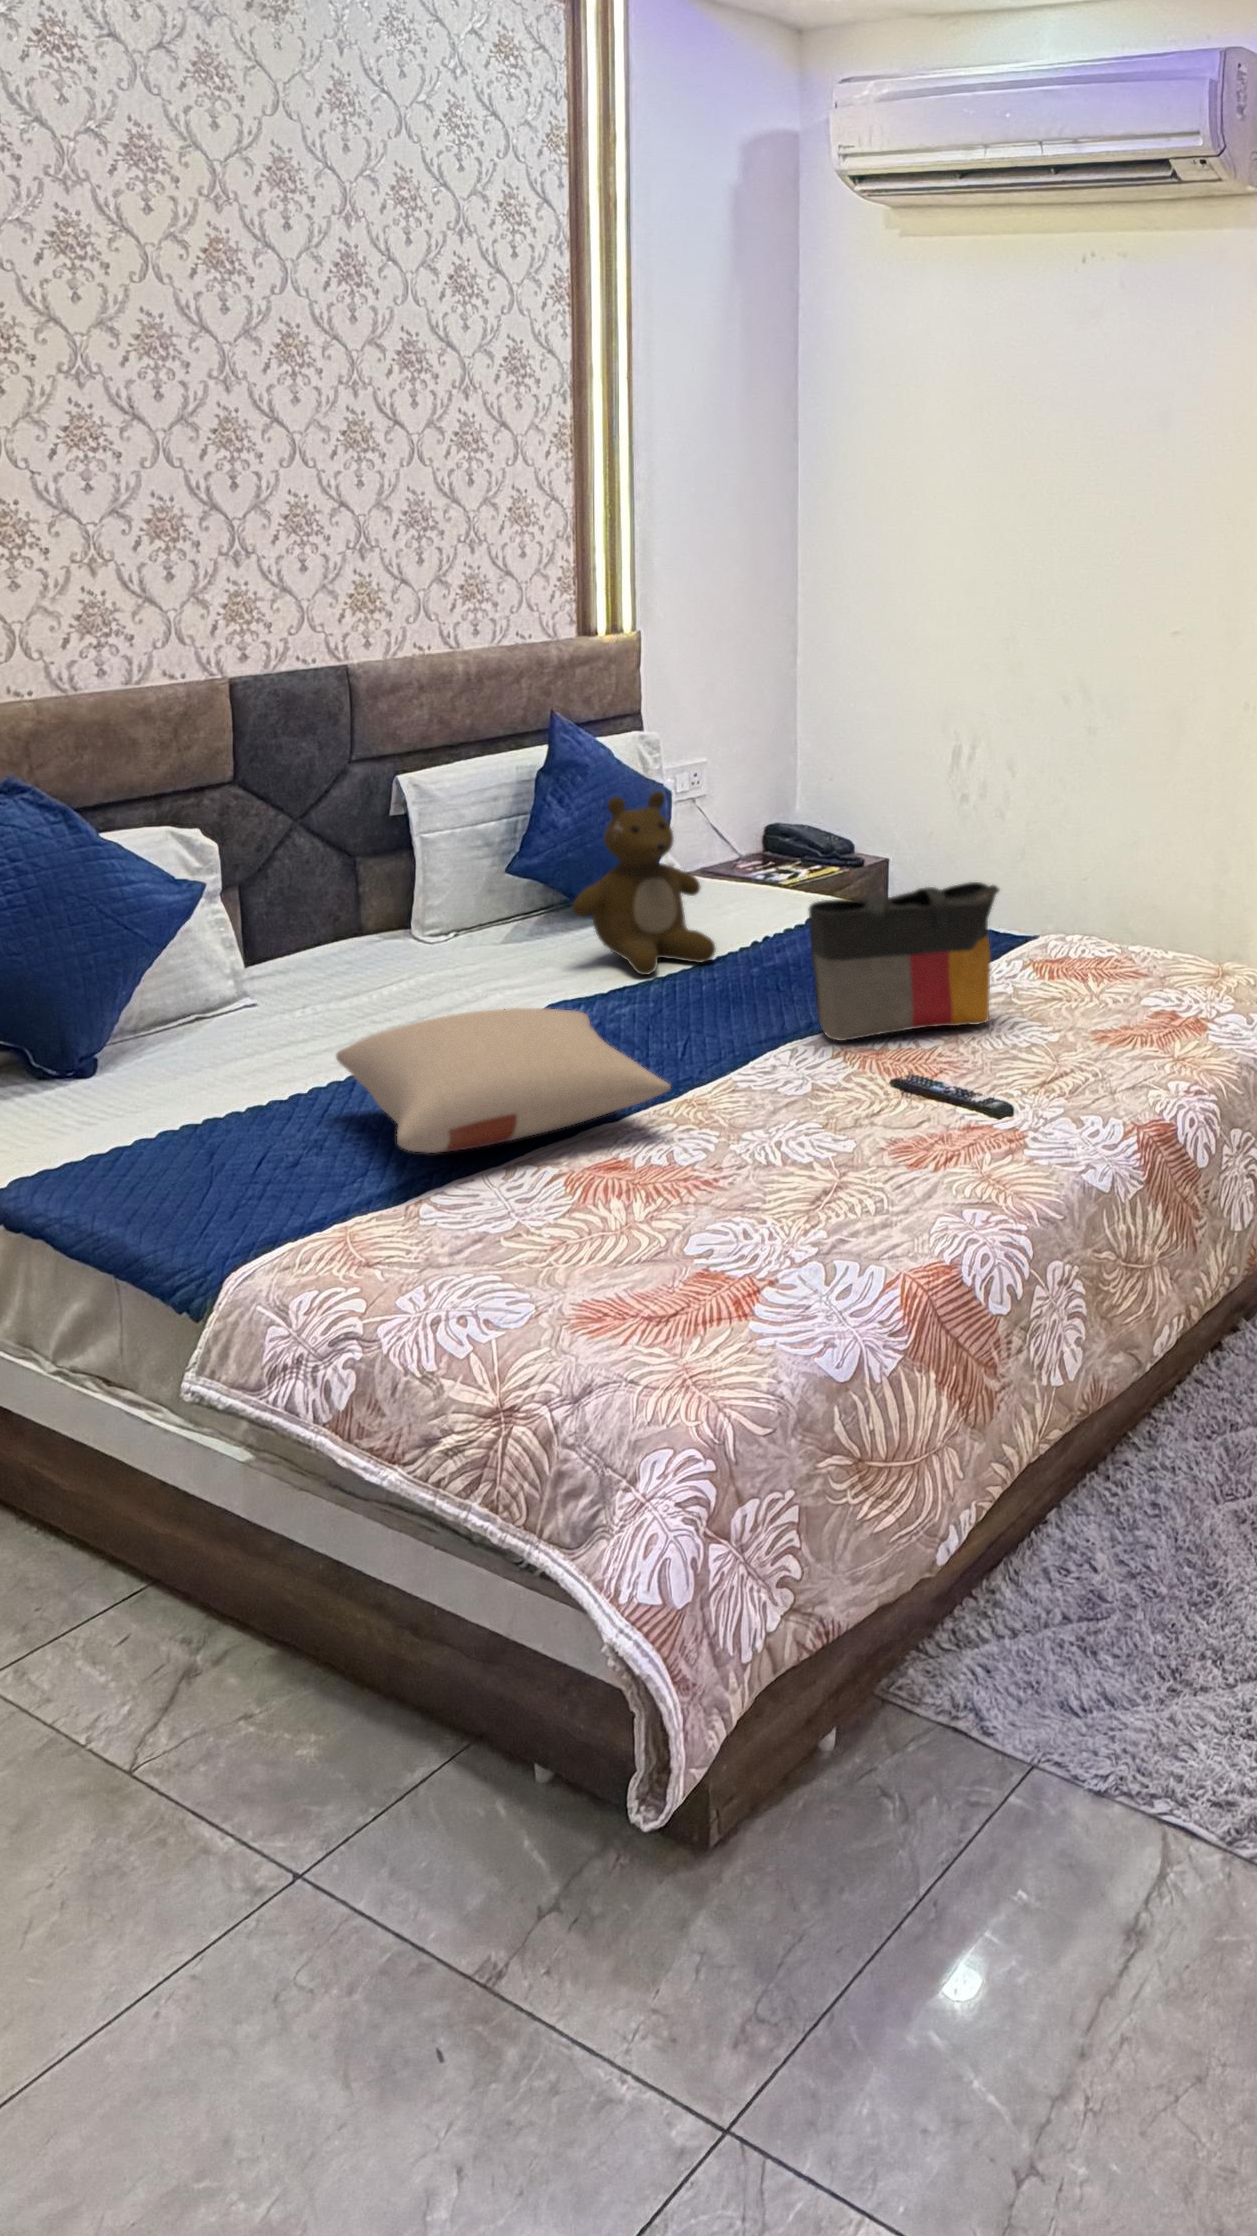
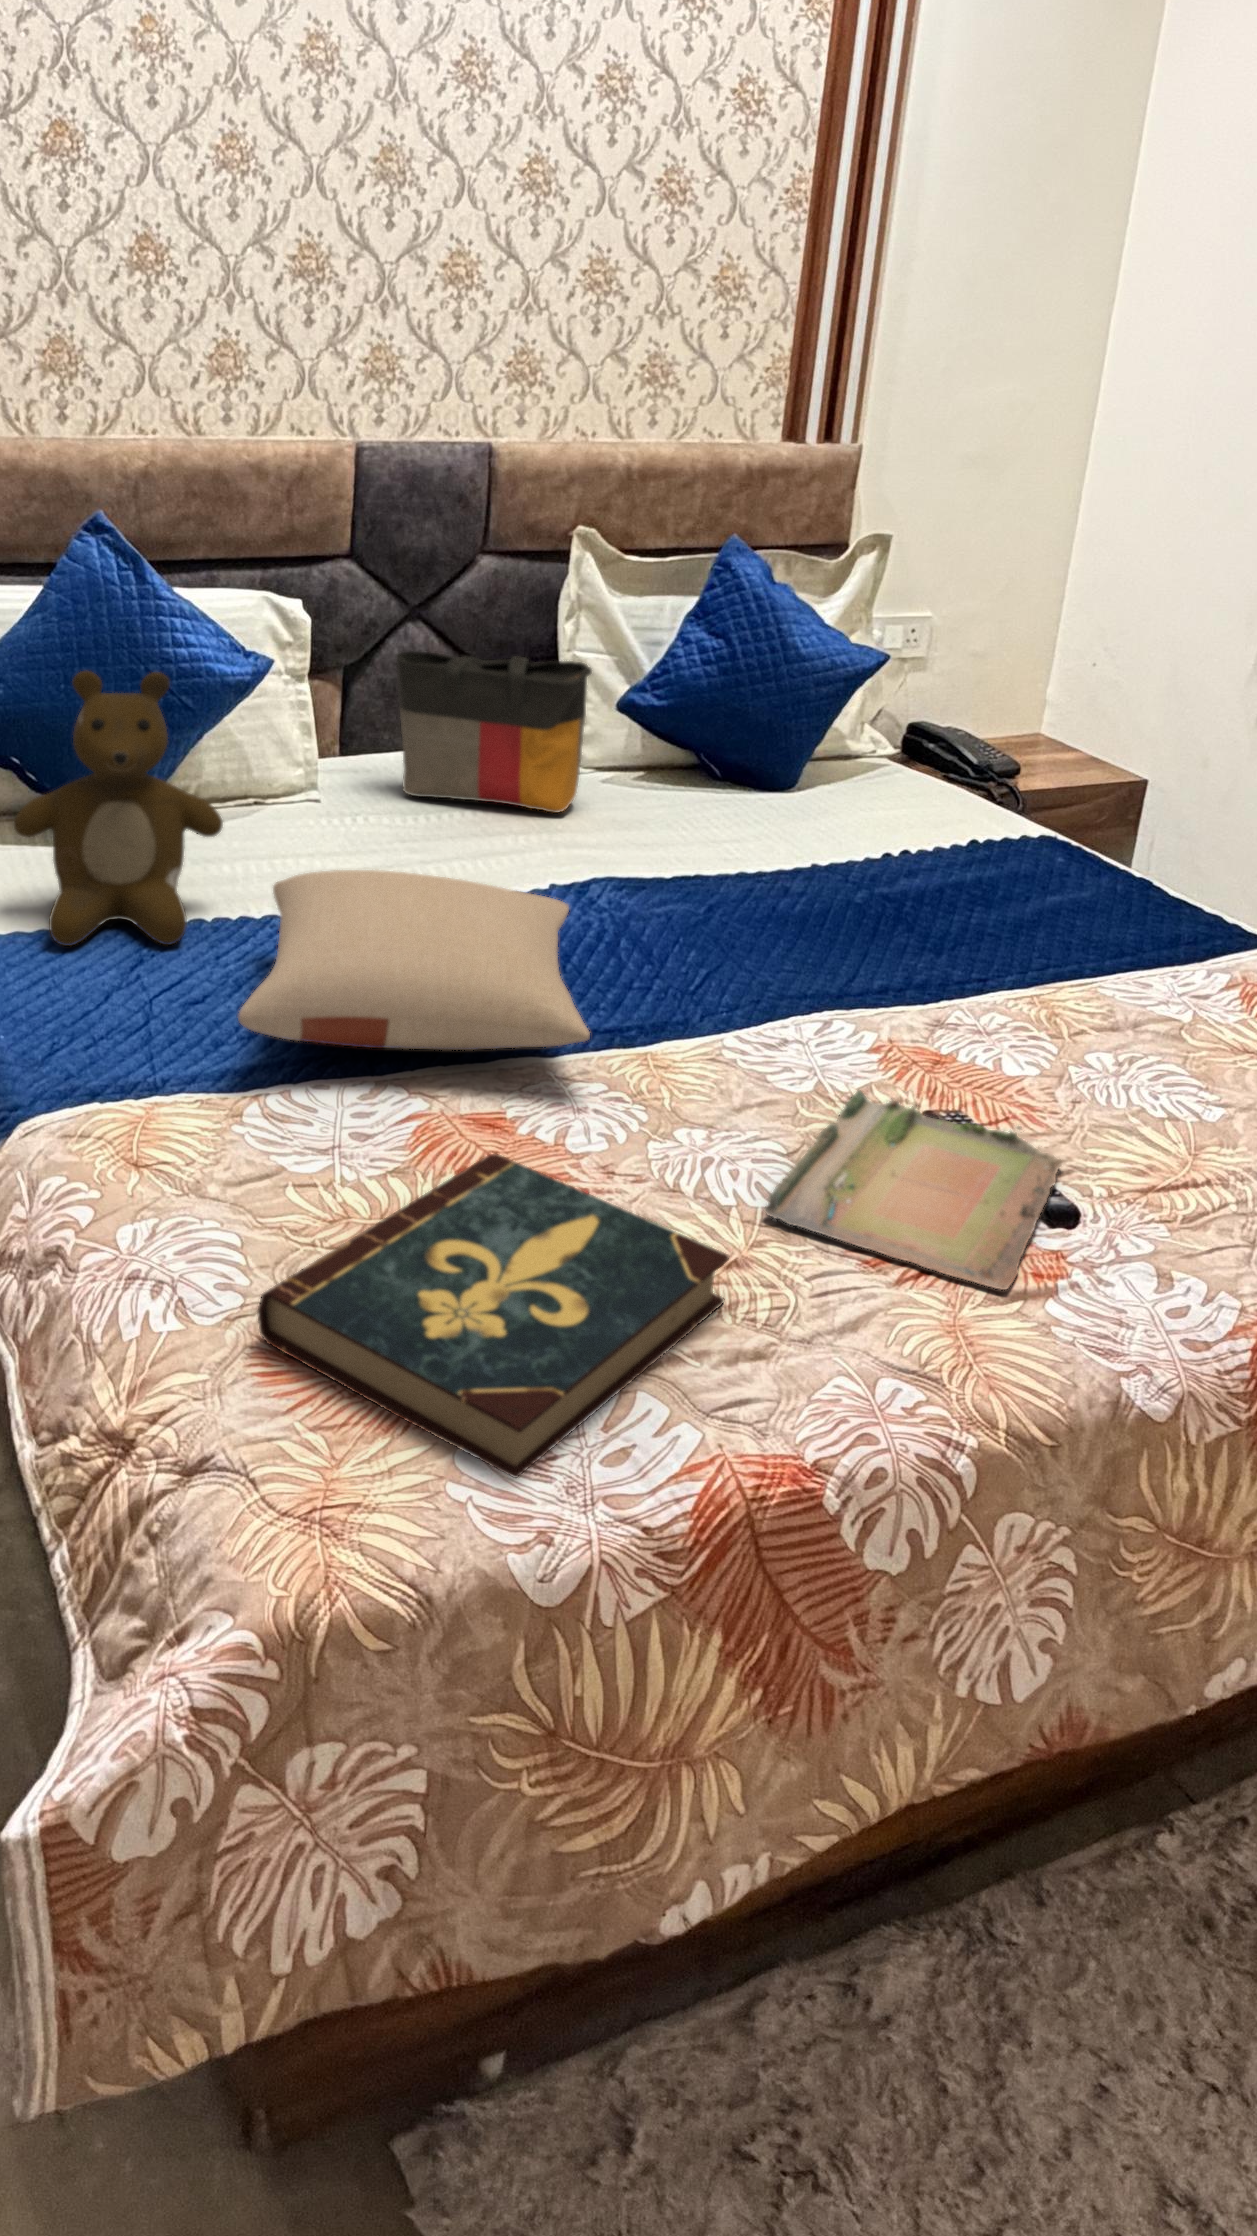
teddy bear: present [573,791,716,975] -> present [14,671,223,946]
tote bag: present [809,882,999,1041] -> present [396,651,592,813]
tray: none [839,1065,1004,1161] -> present [765,1090,1062,1290]
book: none [566,1168,850,1327] -> present [258,1154,729,1478]

